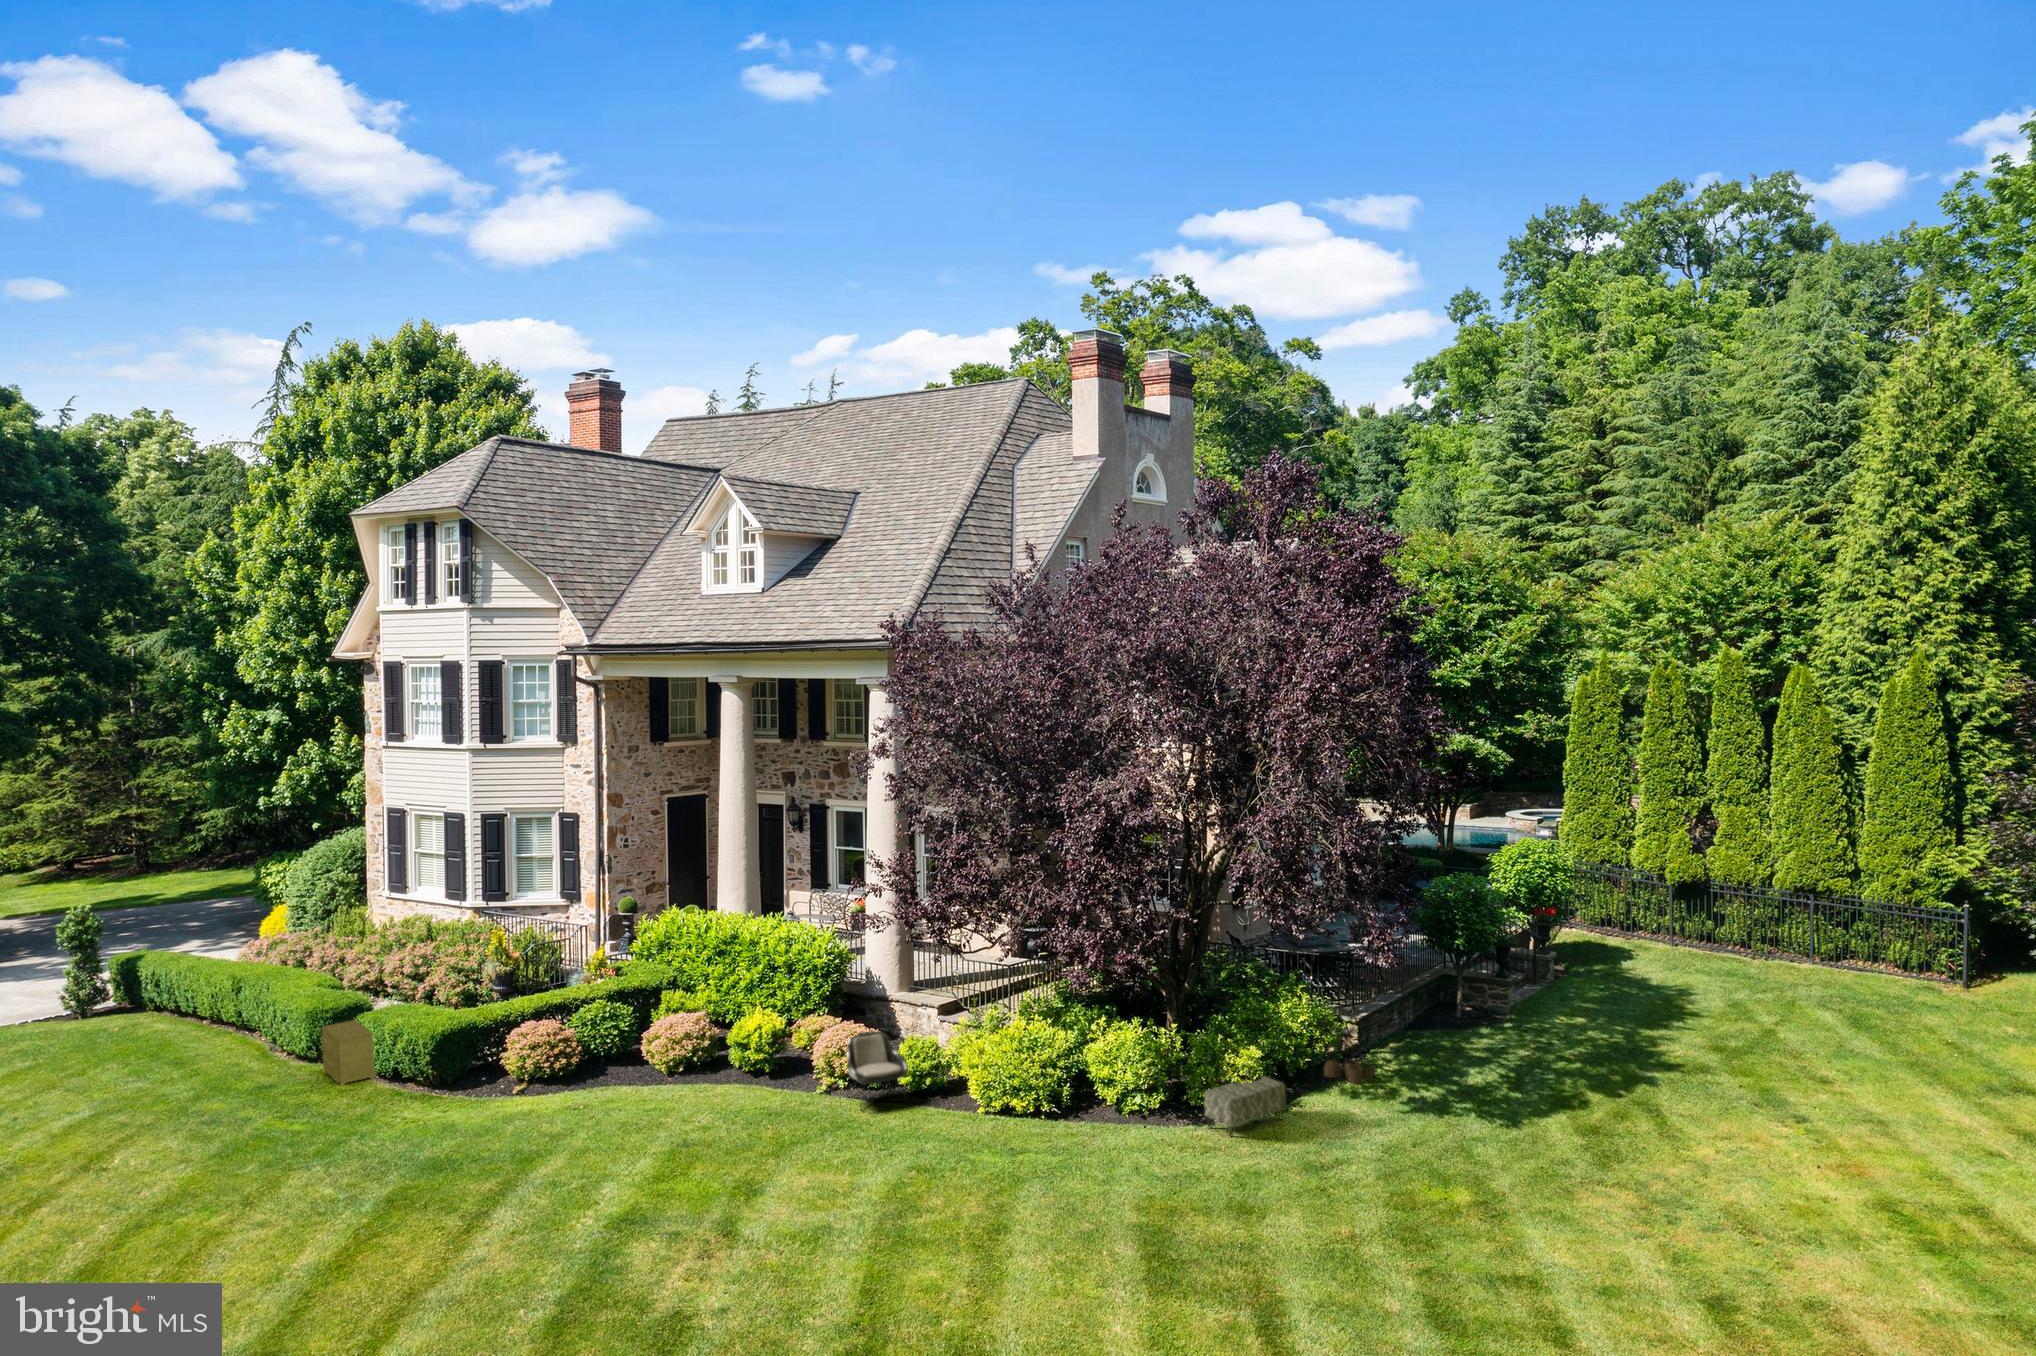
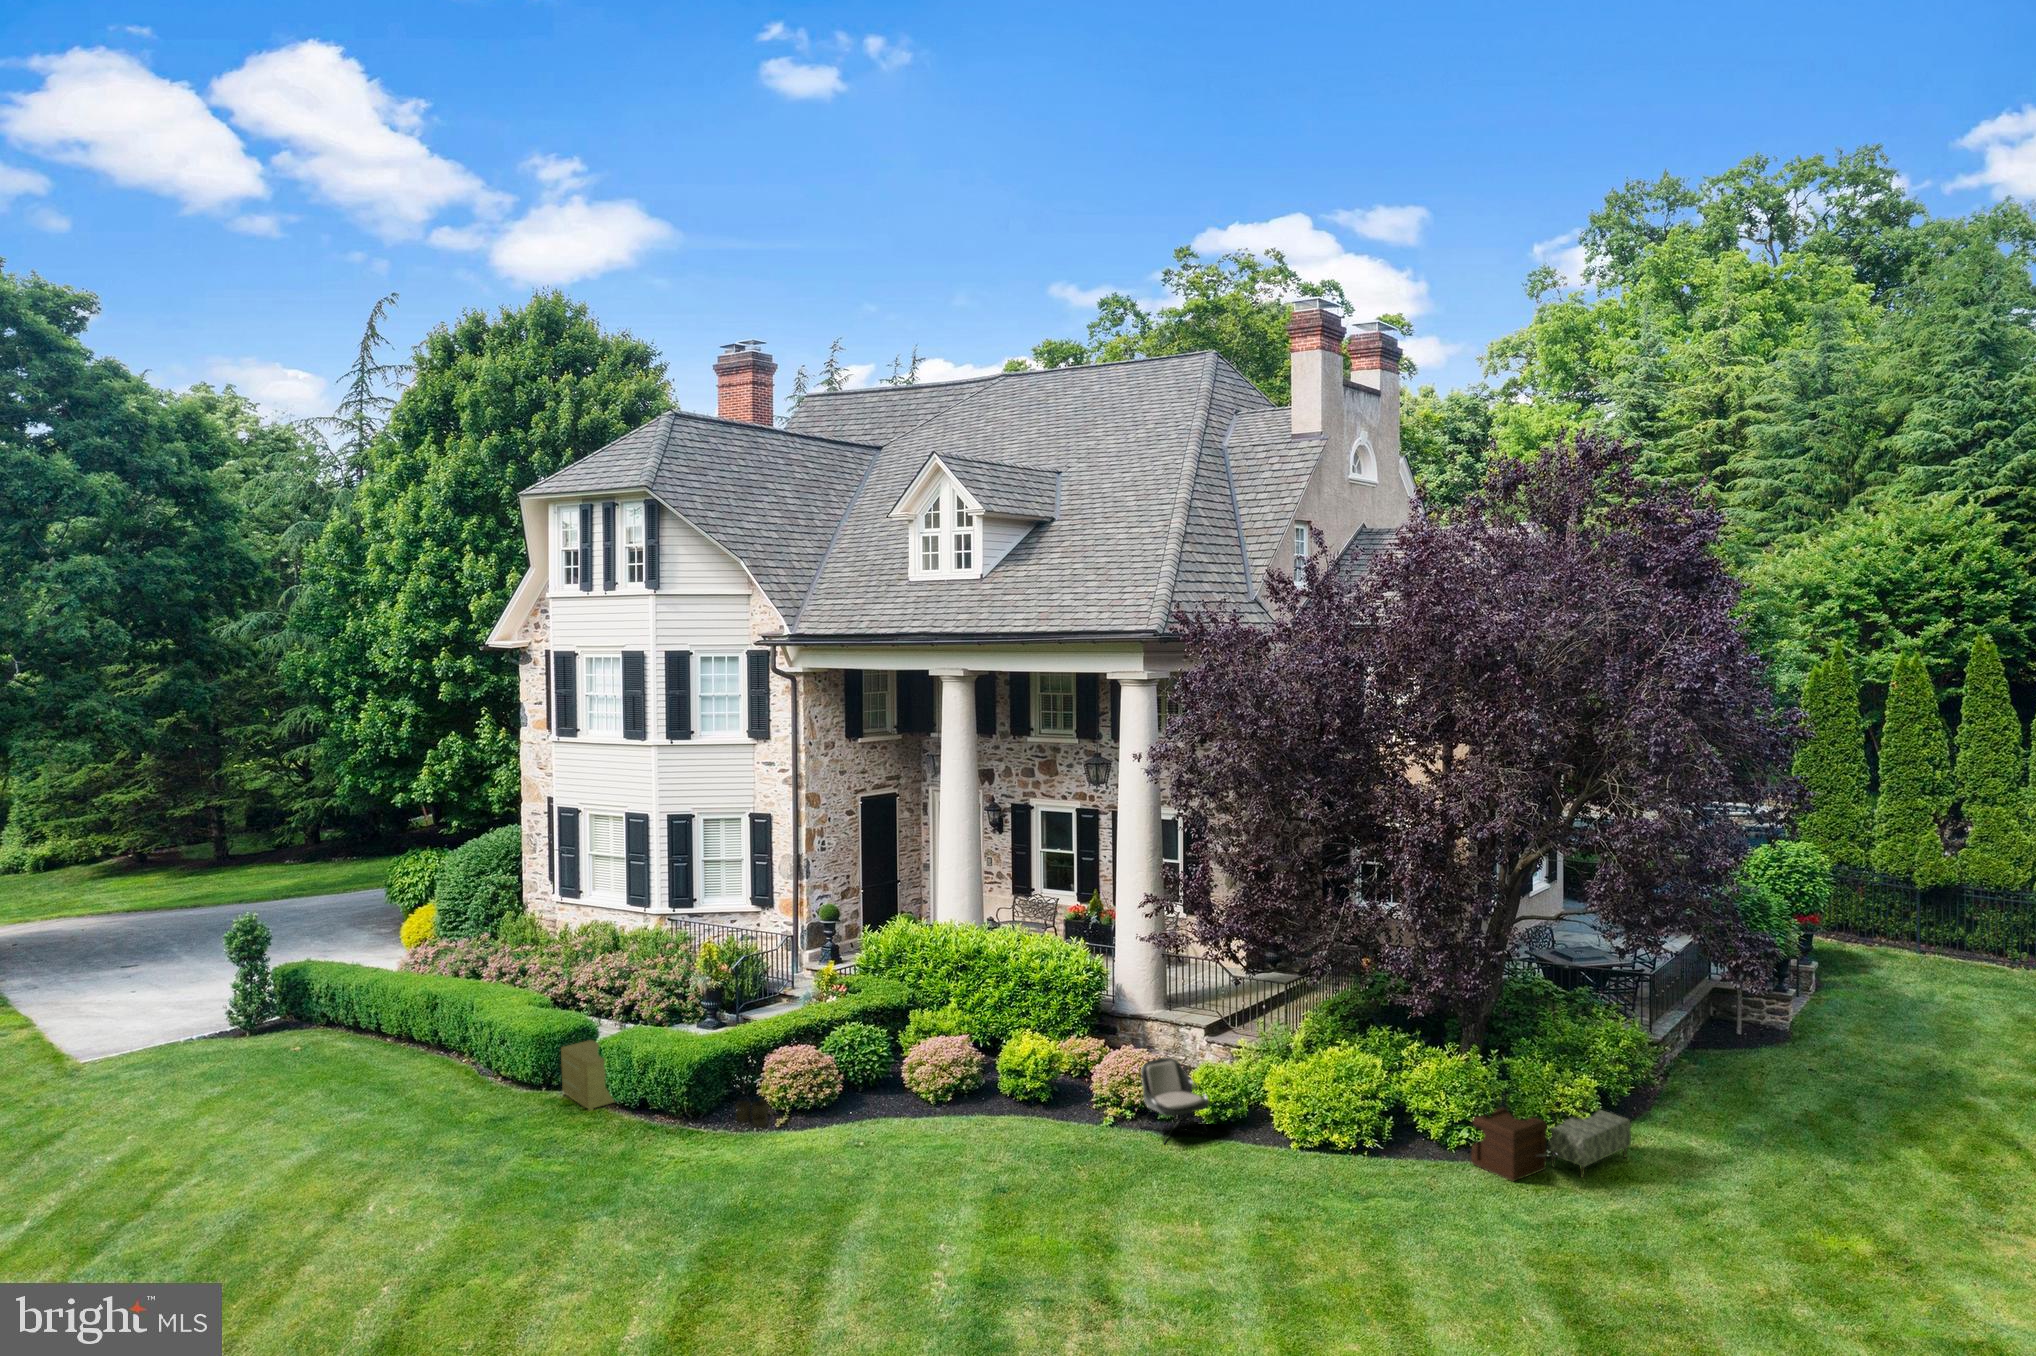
woven basket: present [1324,1059,1375,1084] -> present [736,1097,771,1128]
wooden crate: none [1134,1072,1201,1141] -> present [1471,1108,1547,1181]

